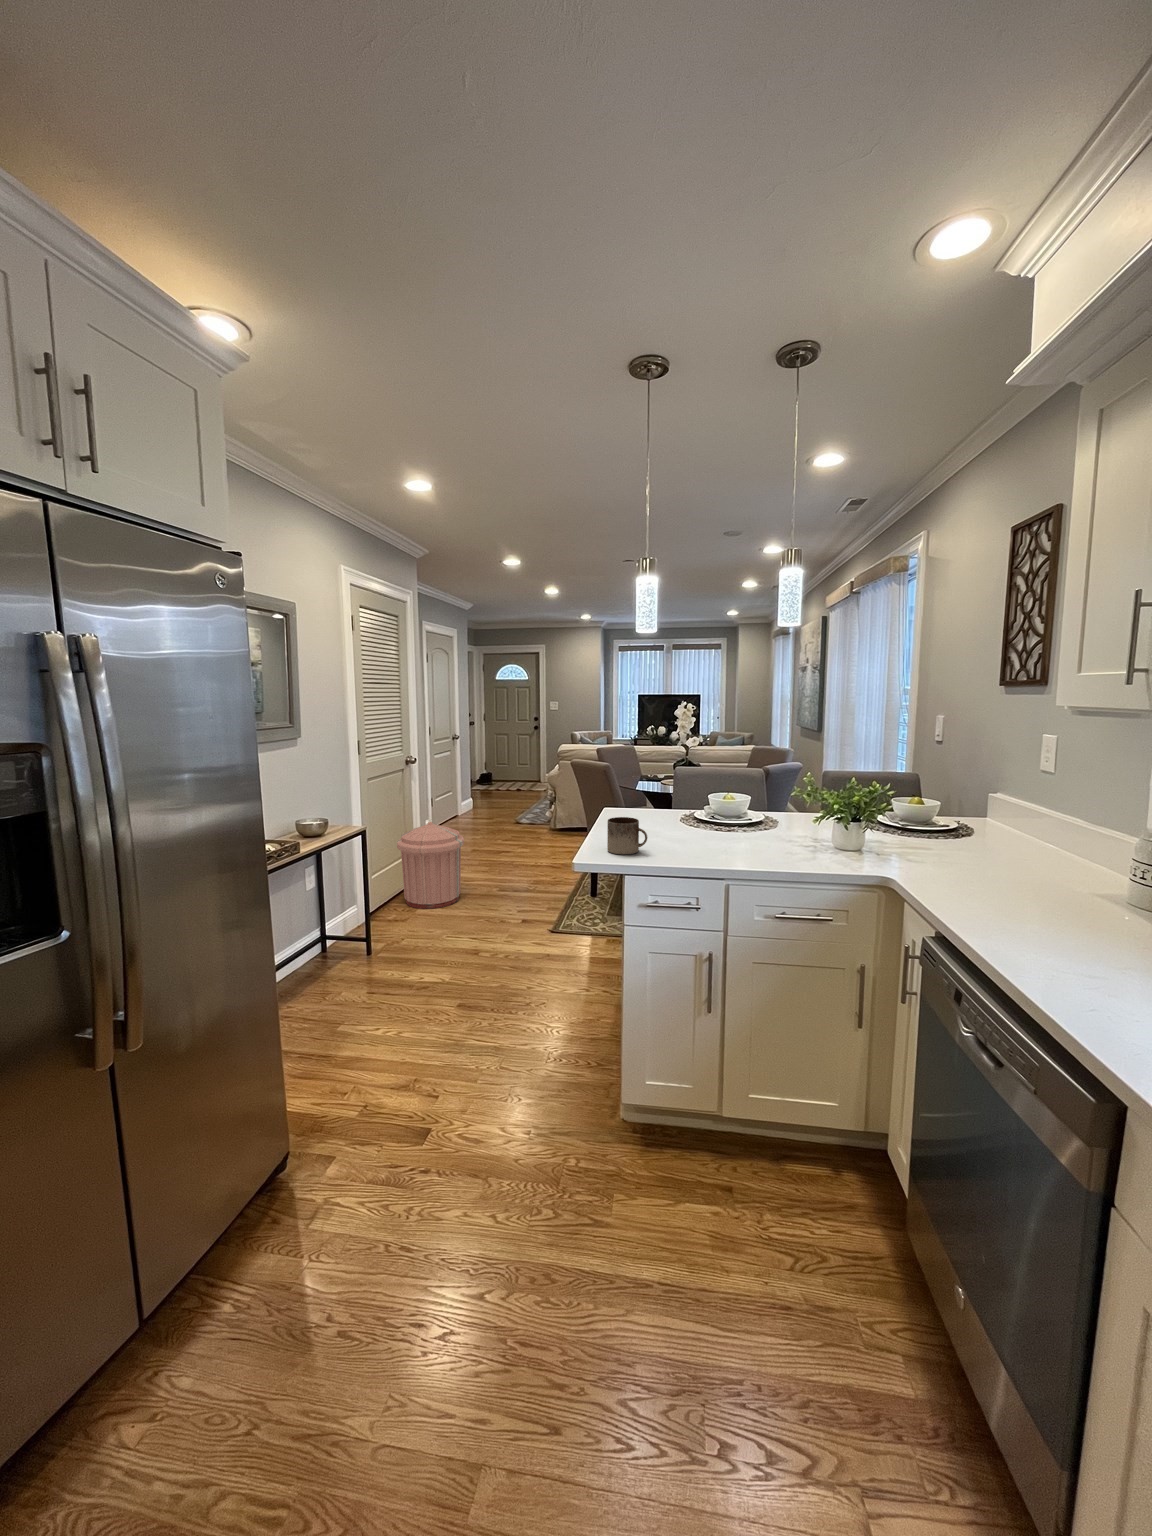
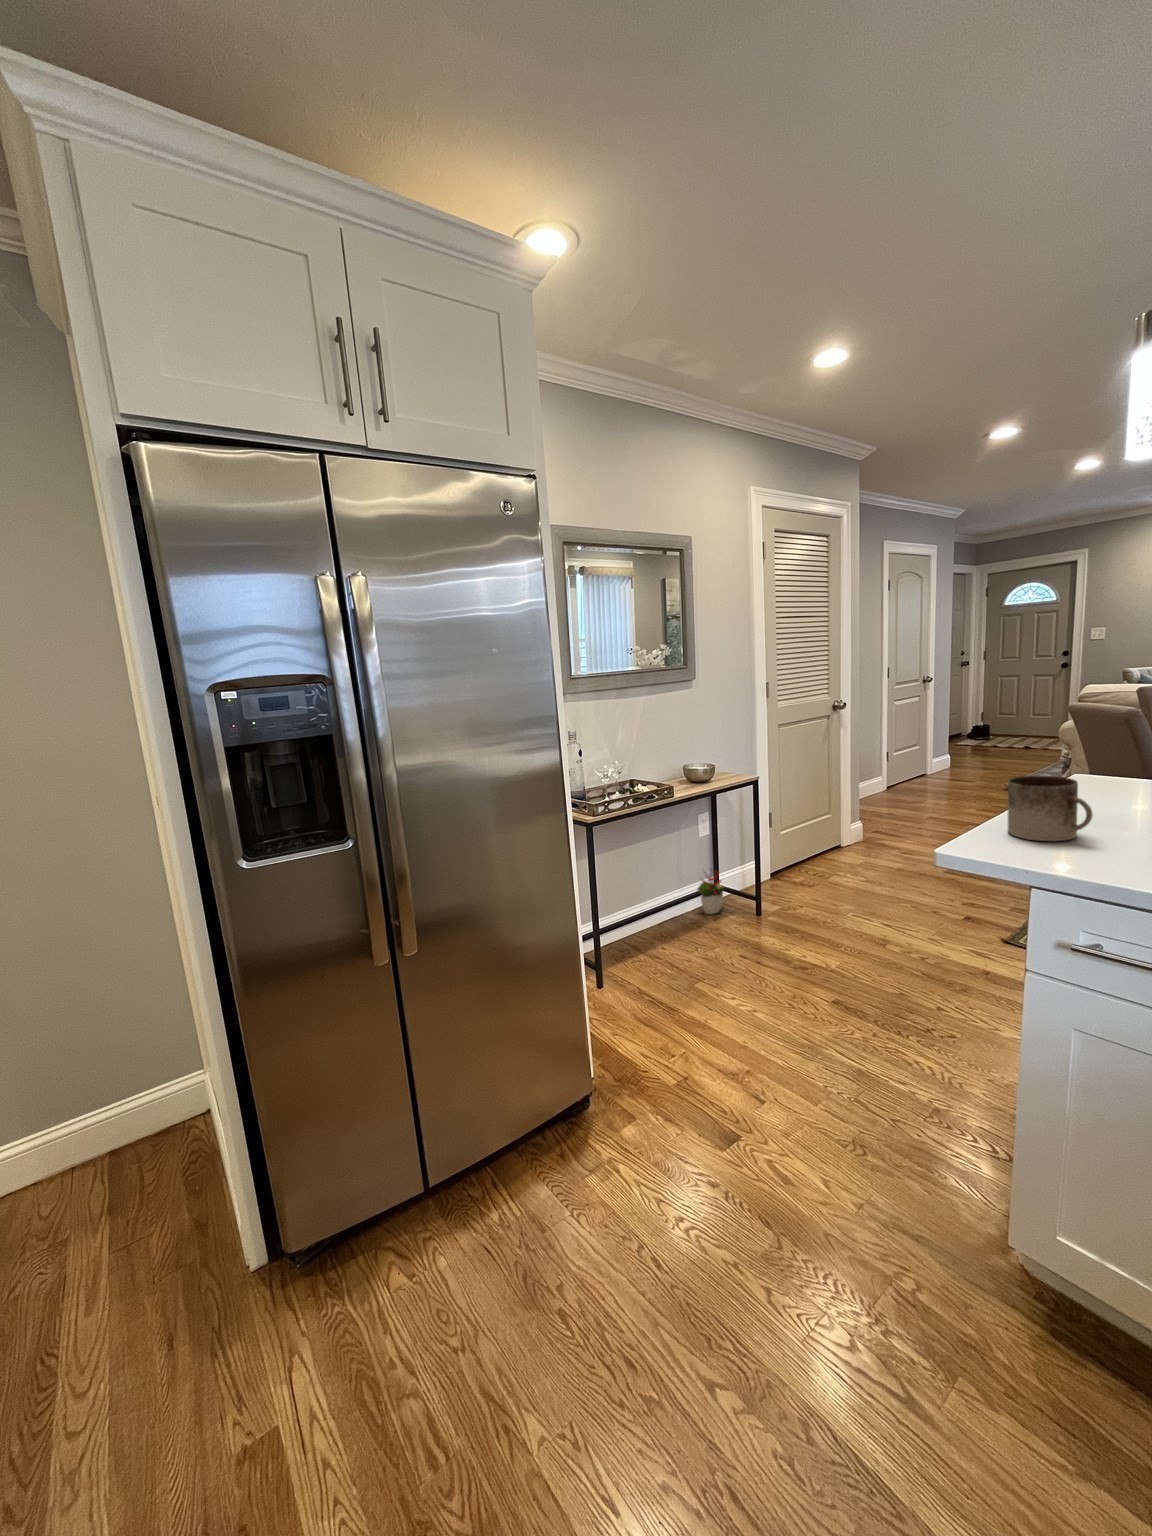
trash can: present [397,822,464,909] -> none [810,778,895,880]
decorative plant: none [309,917,335,964] -> present [698,871,724,914]

